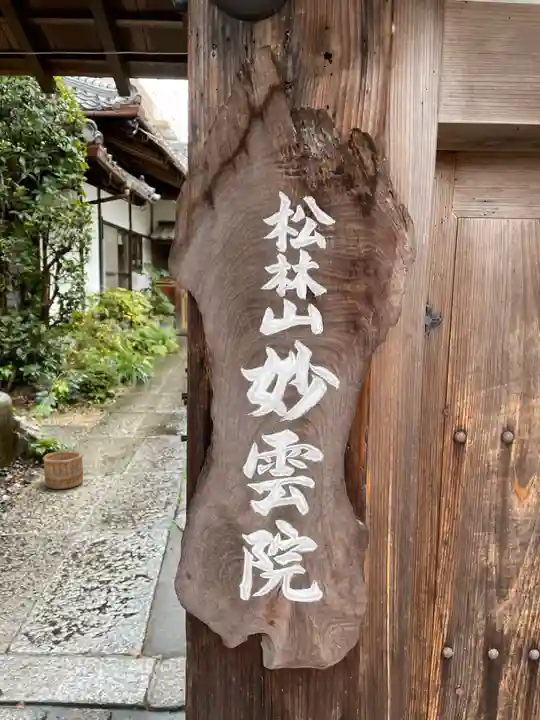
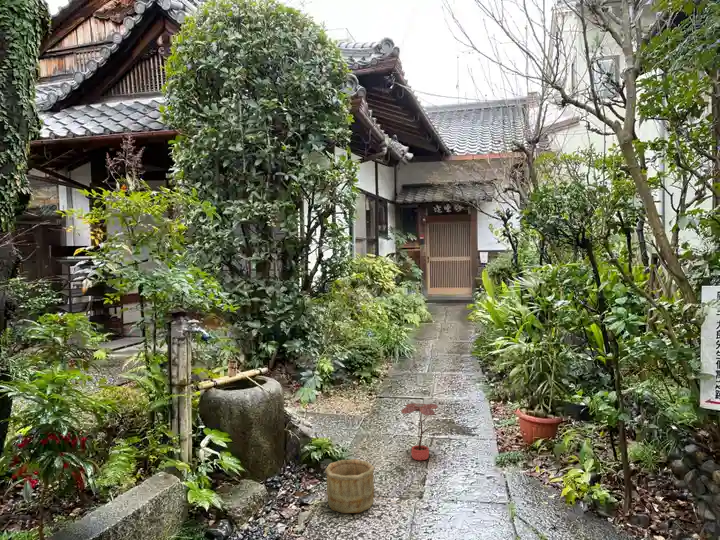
potted plant: none [113,410,144,454] -> present [401,403,438,460]

